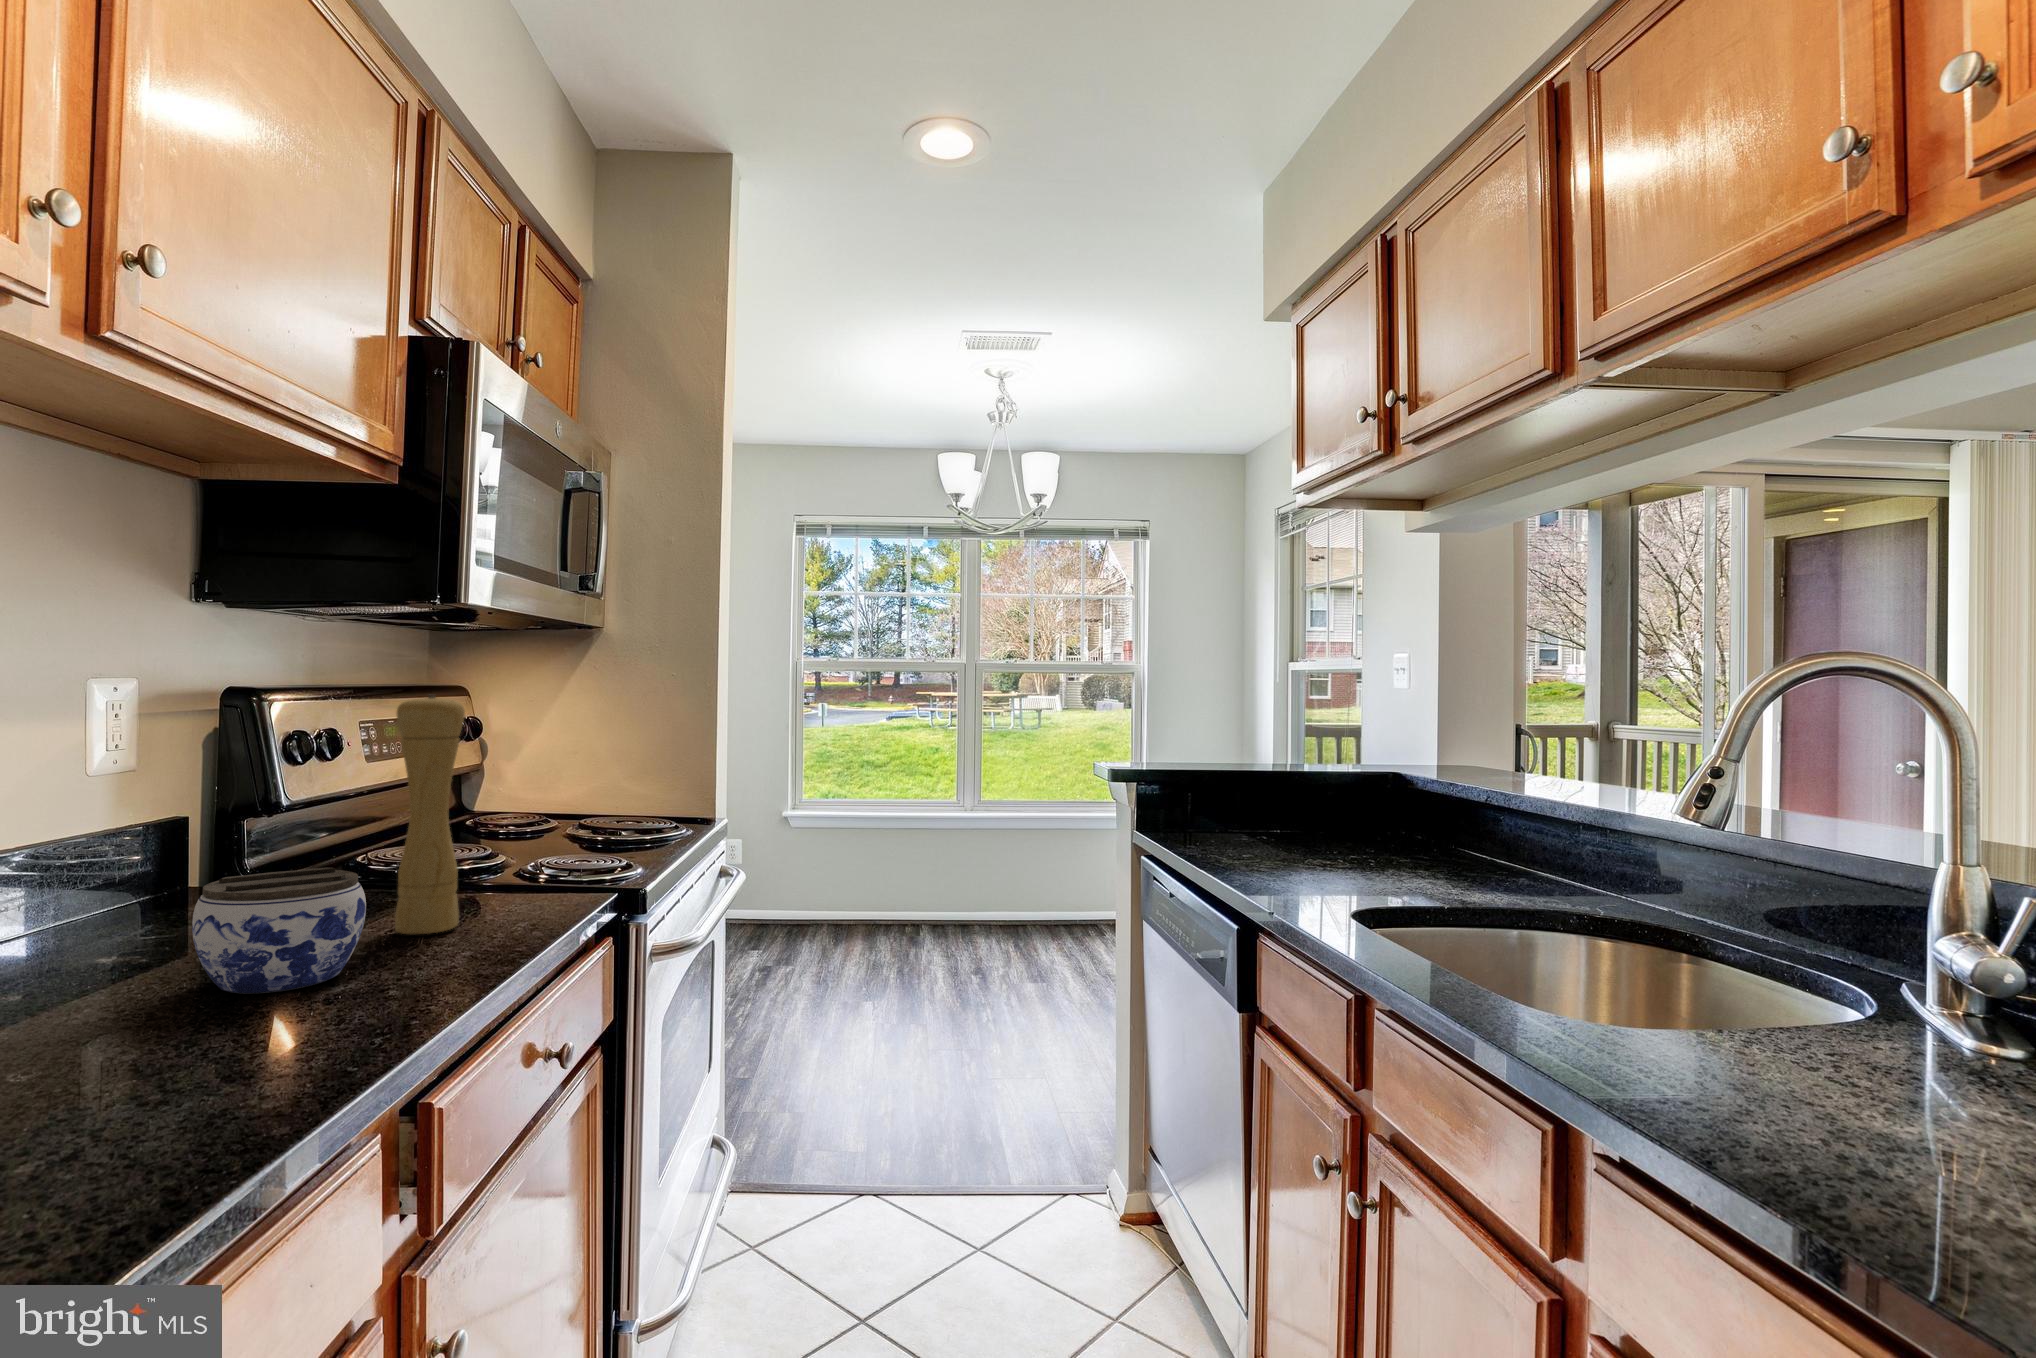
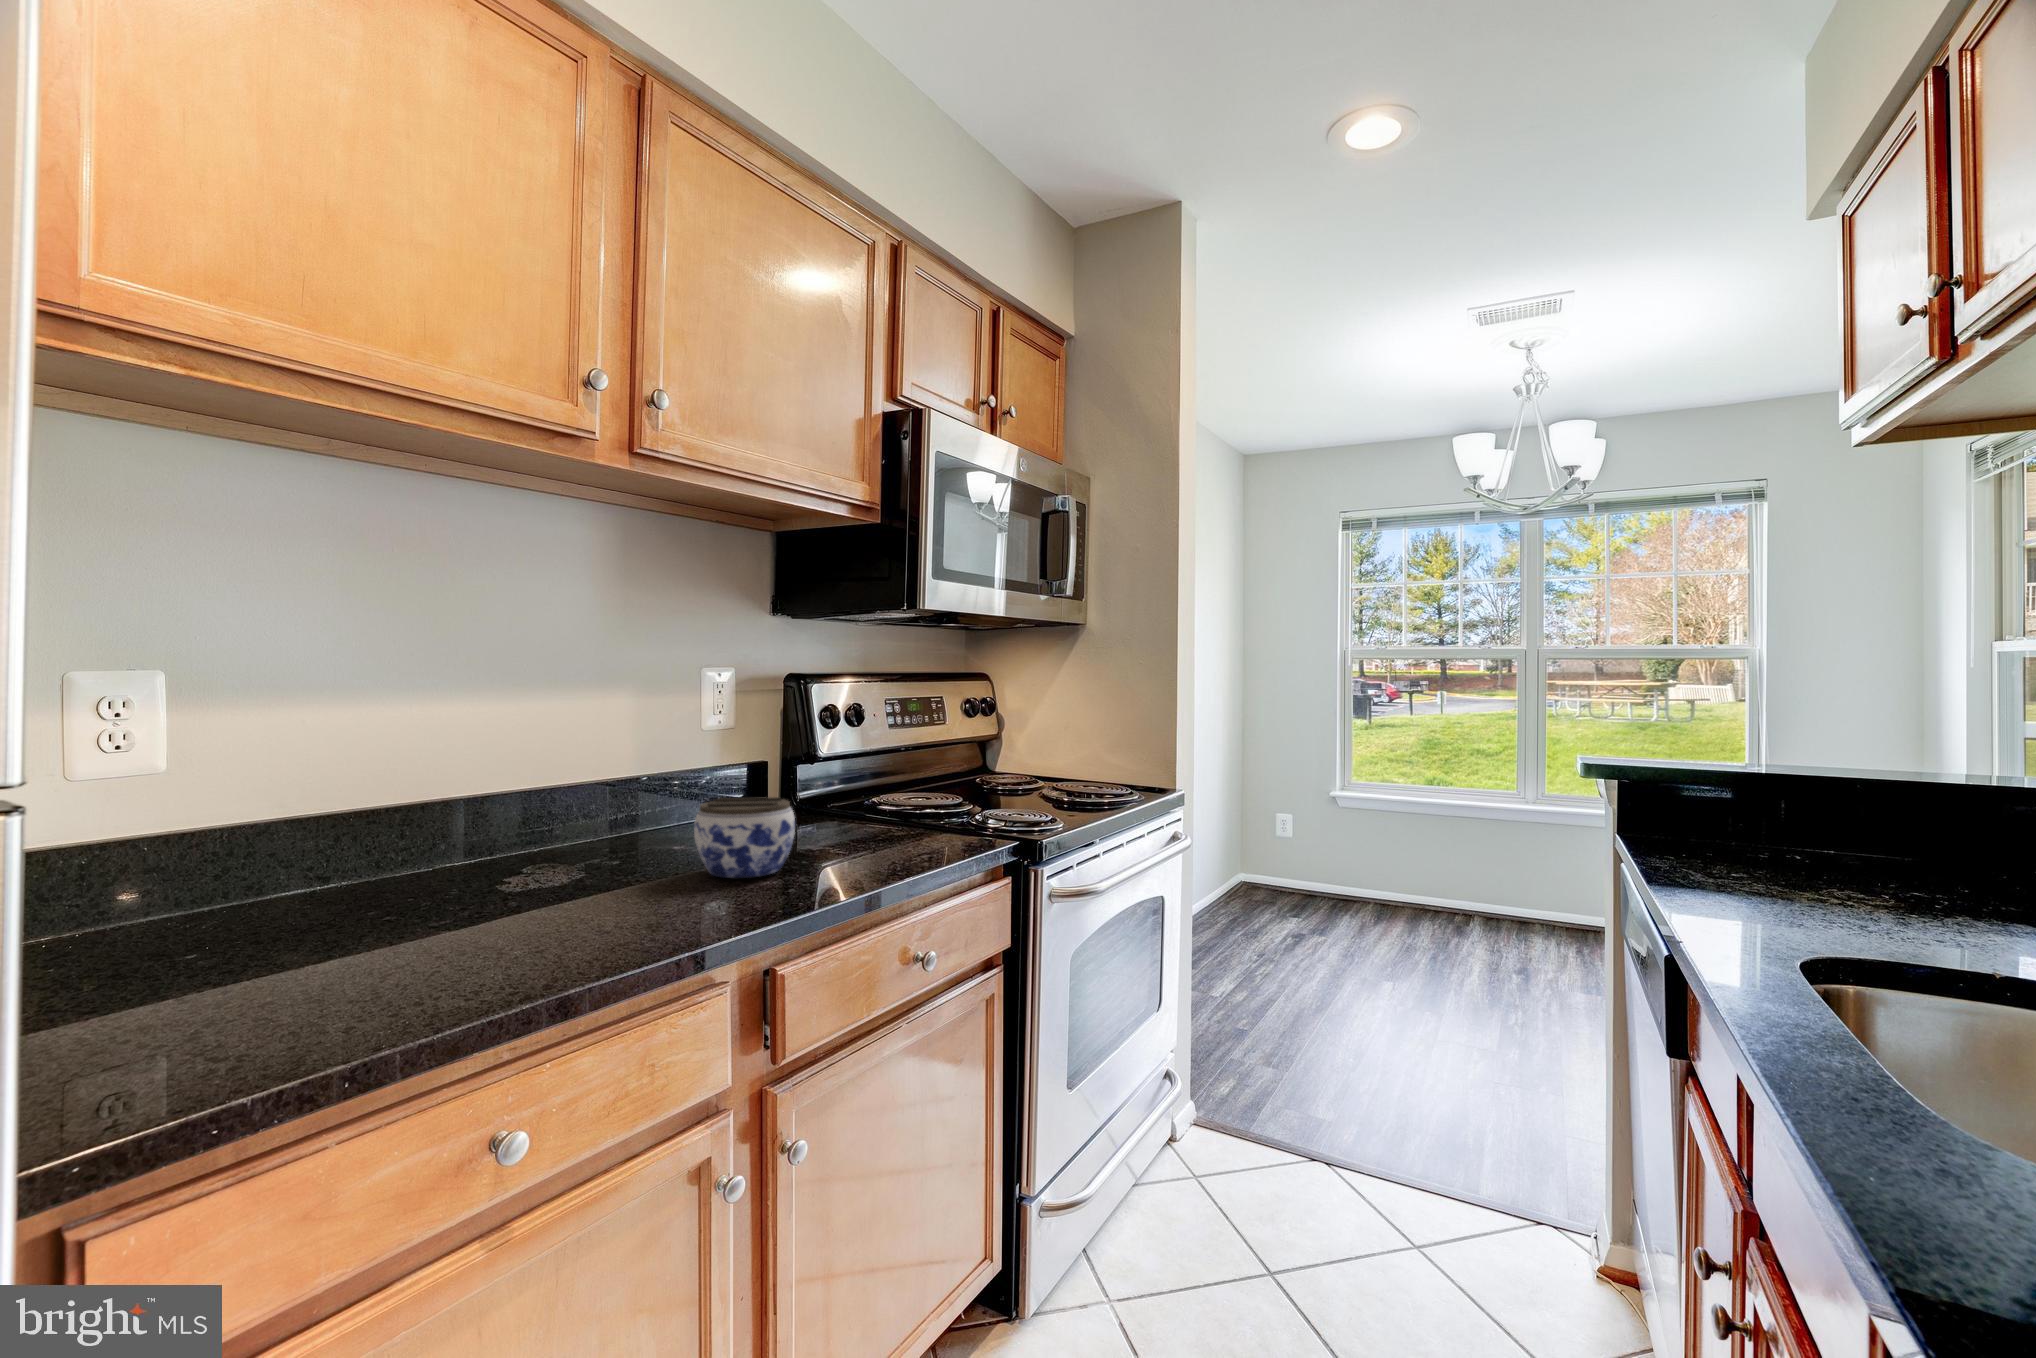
pepper mill: present [395,695,465,934] -> none [840,676,885,853]

